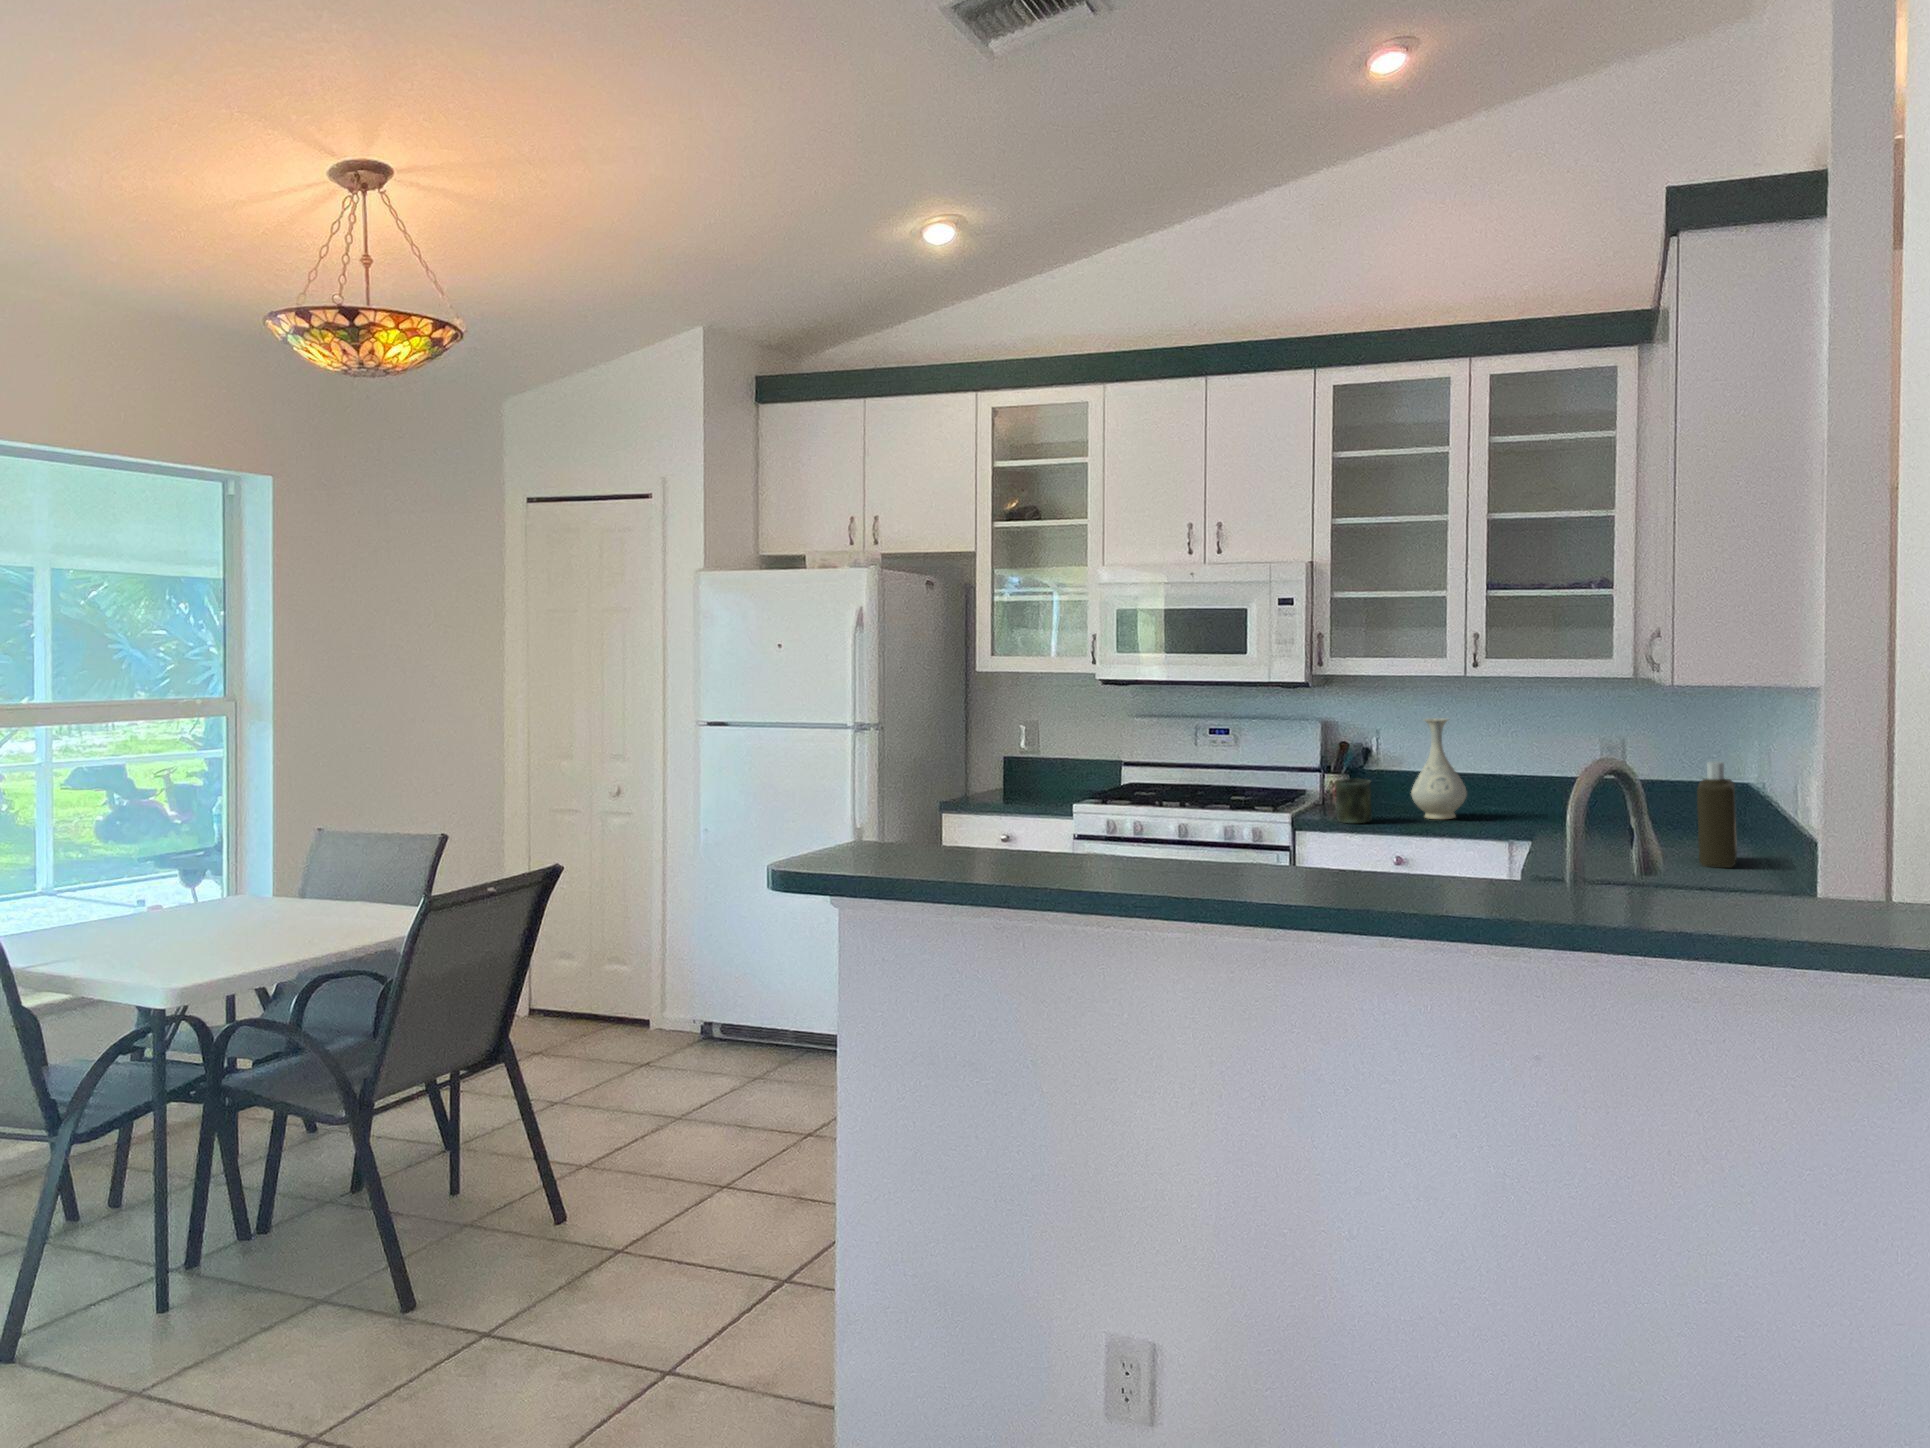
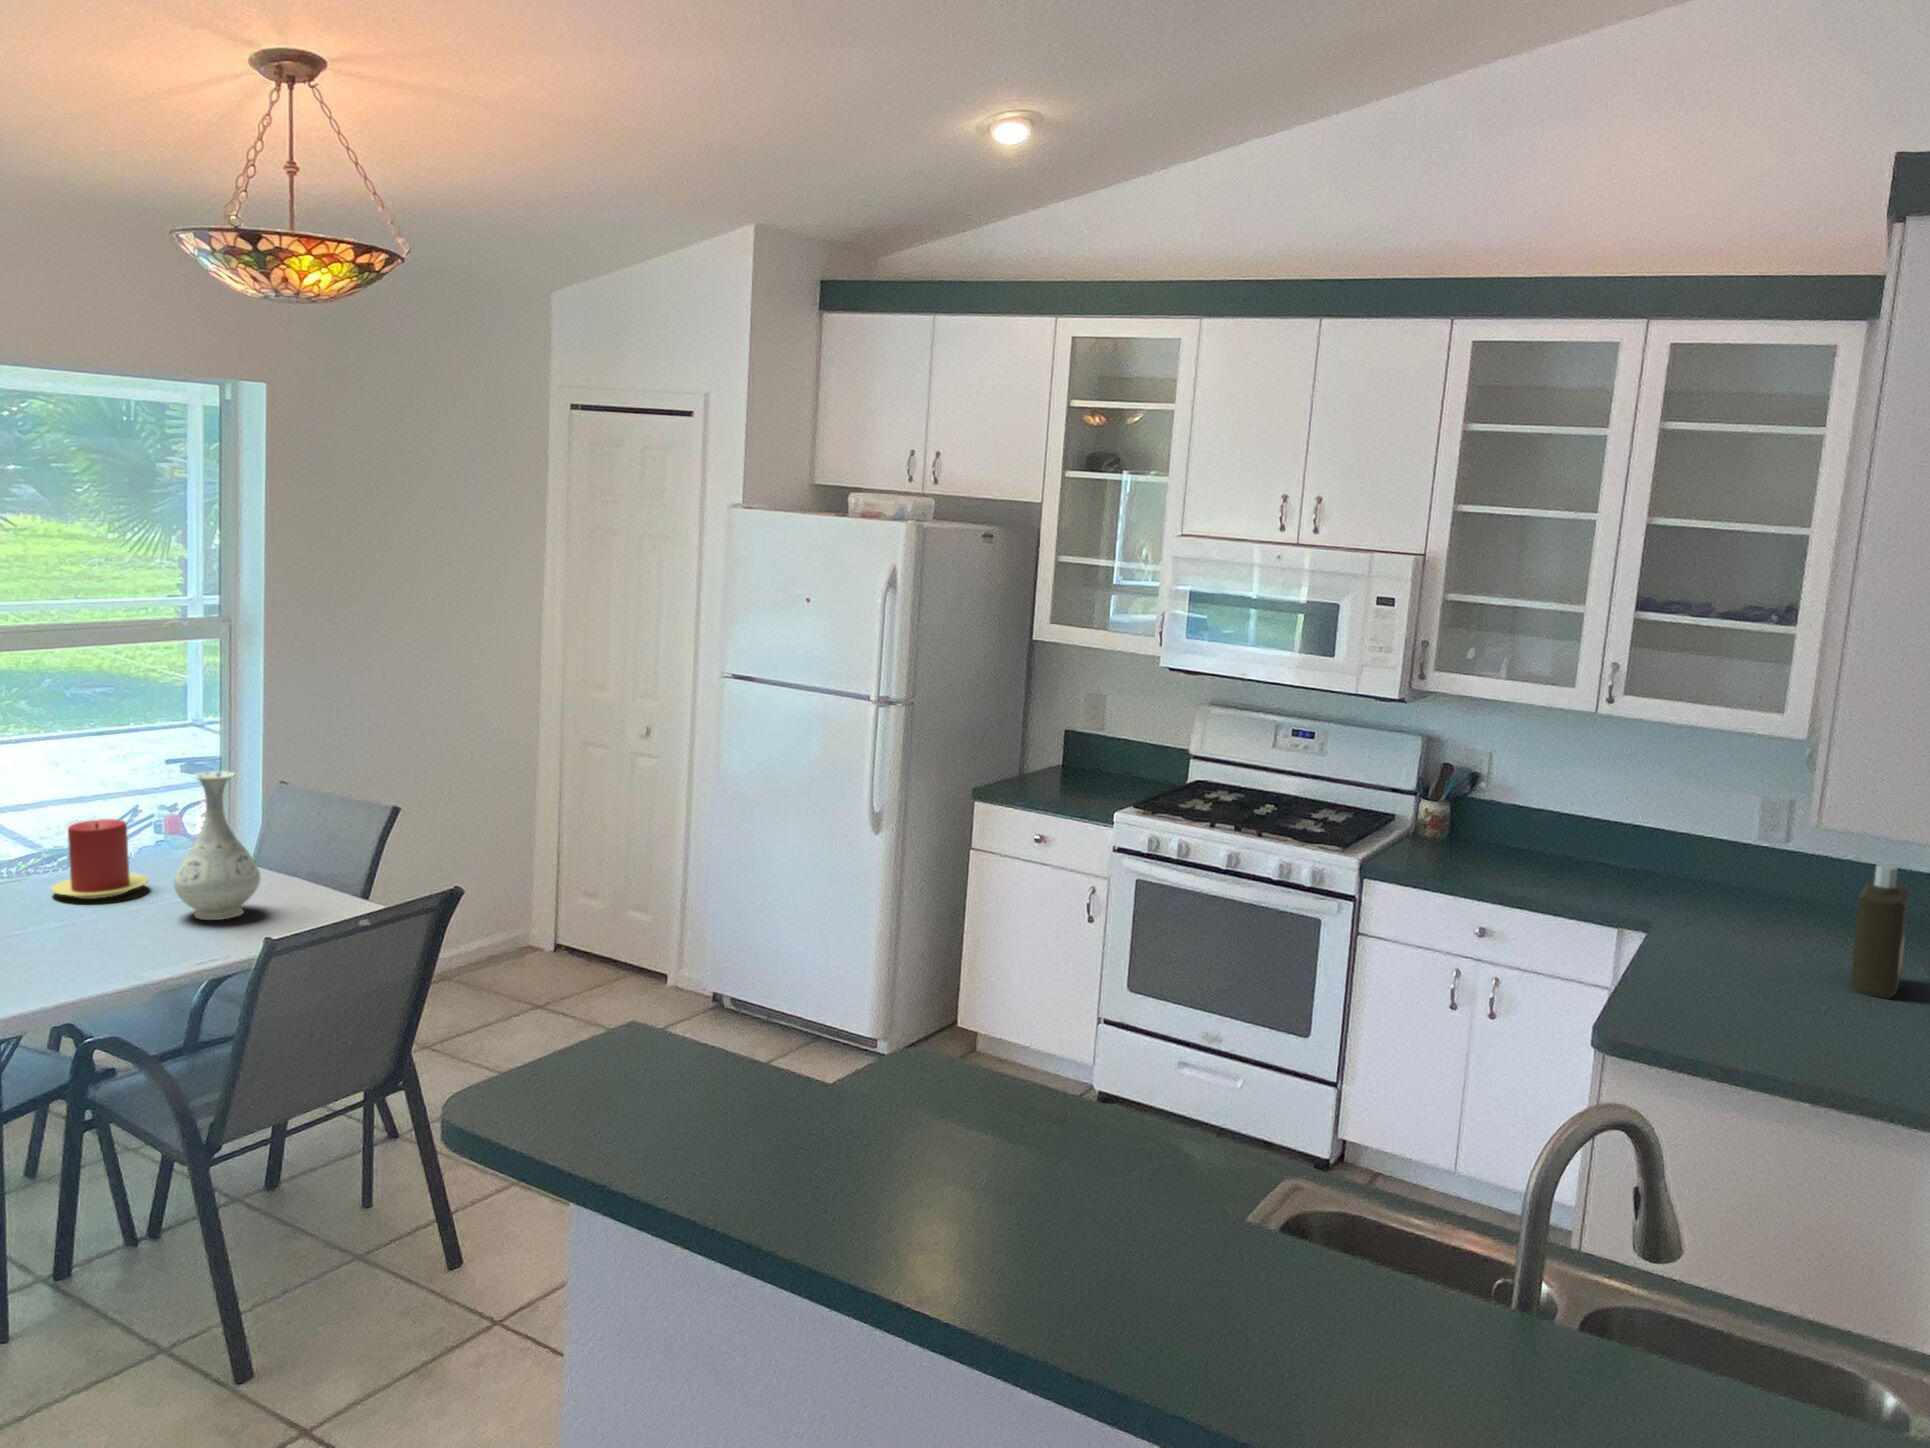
vase: present [1411,718,1467,819] -> present [174,771,260,920]
mug: present [1335,779,1372,823] -> none [1423,819,1469,875]
candle: none [141,866,229,937] -> present [51,819,148,899]

